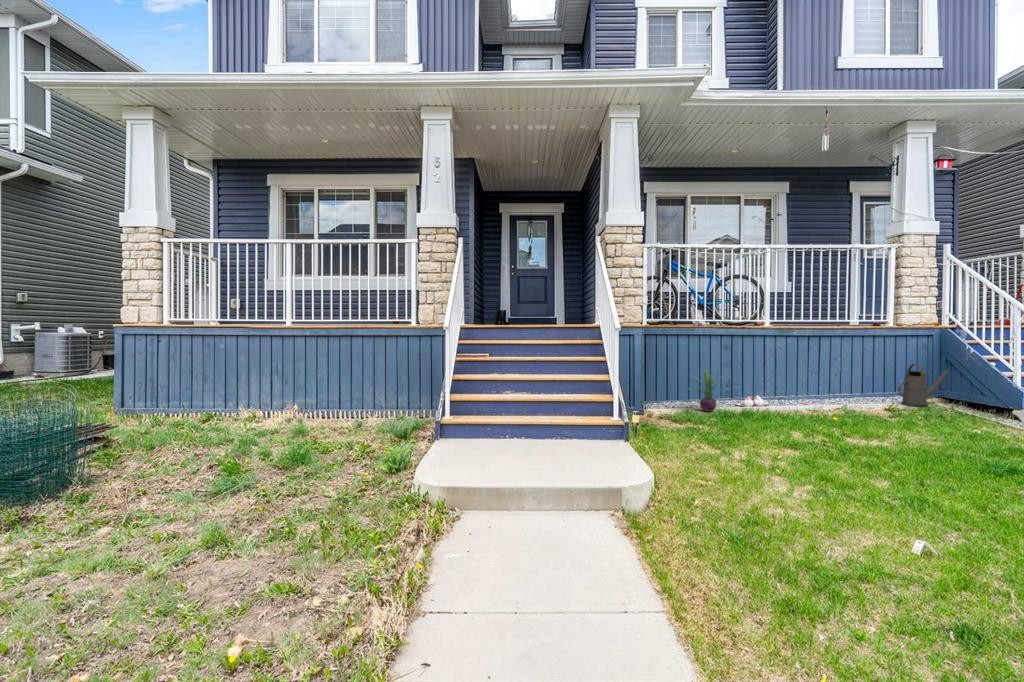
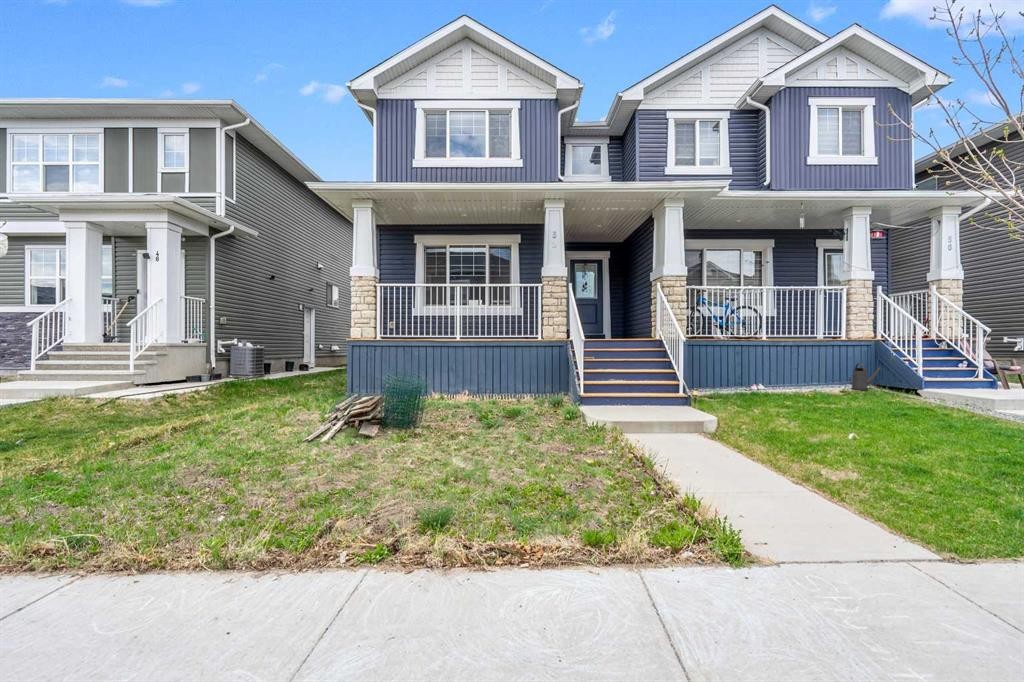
decorative plant: present [700,367,717,412] -> none [714,365,743,394]

